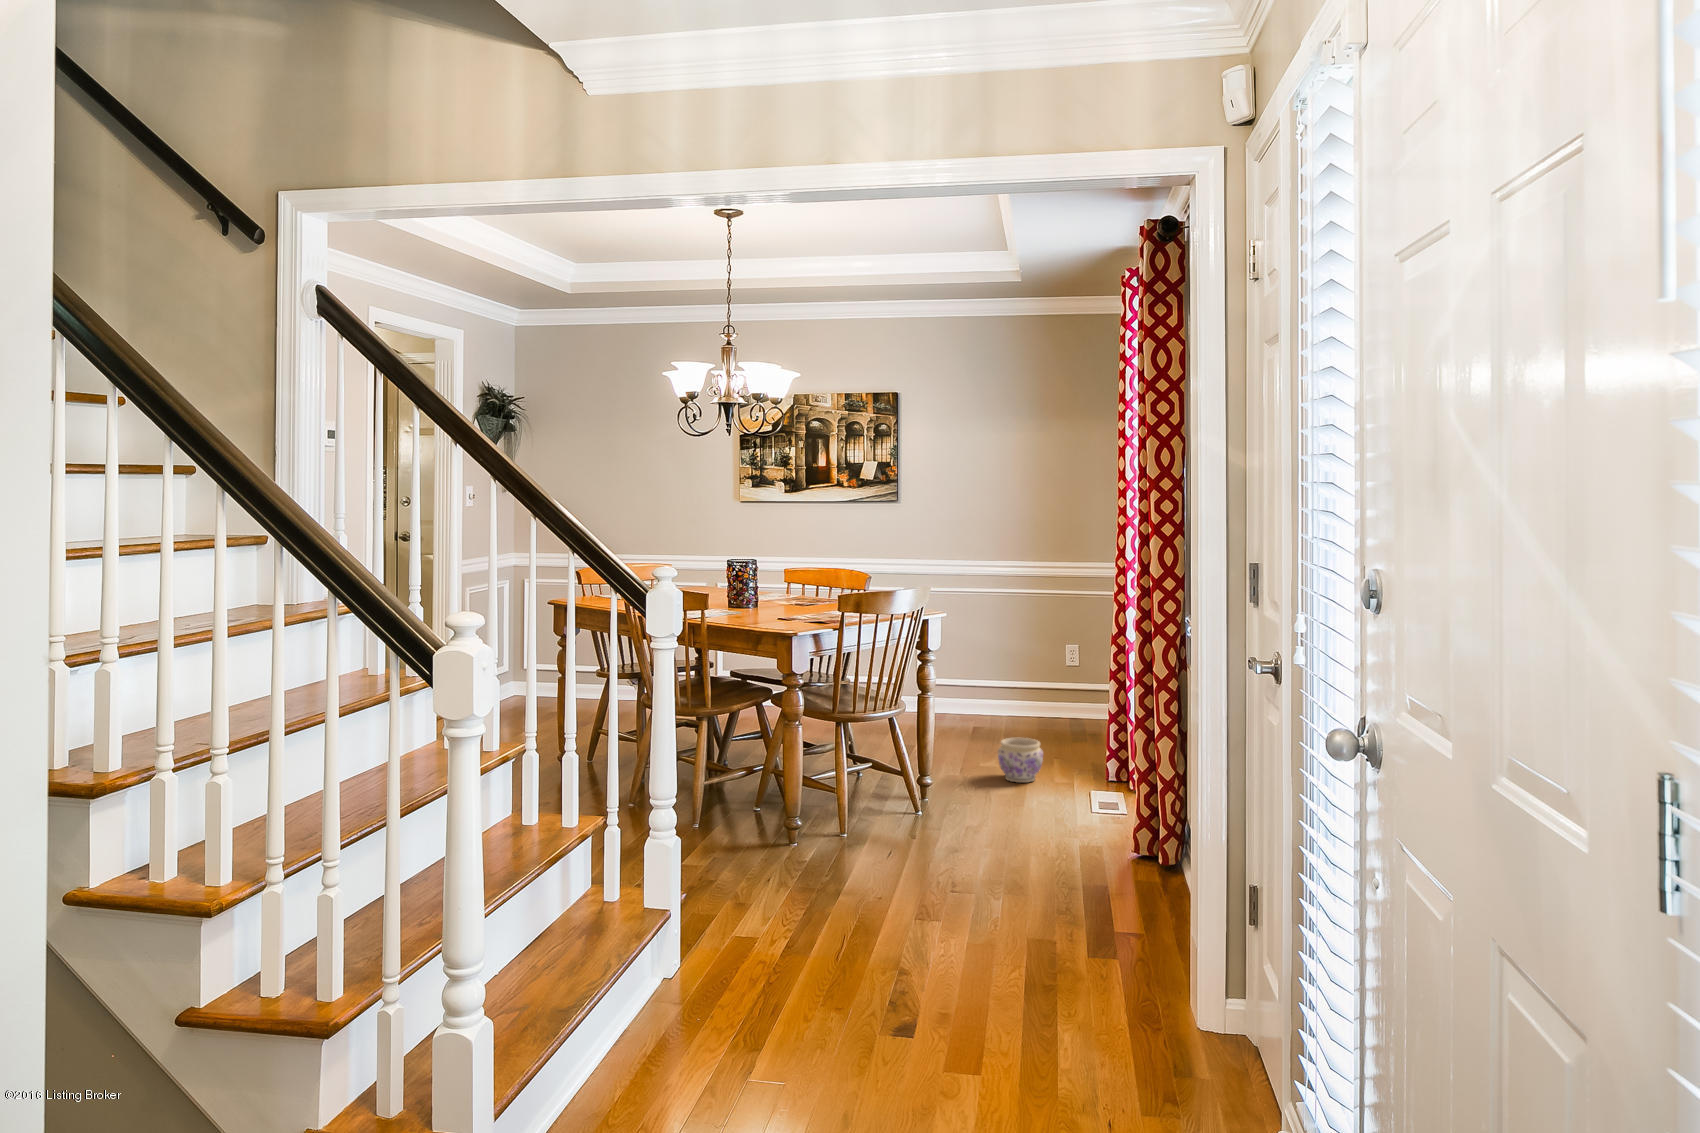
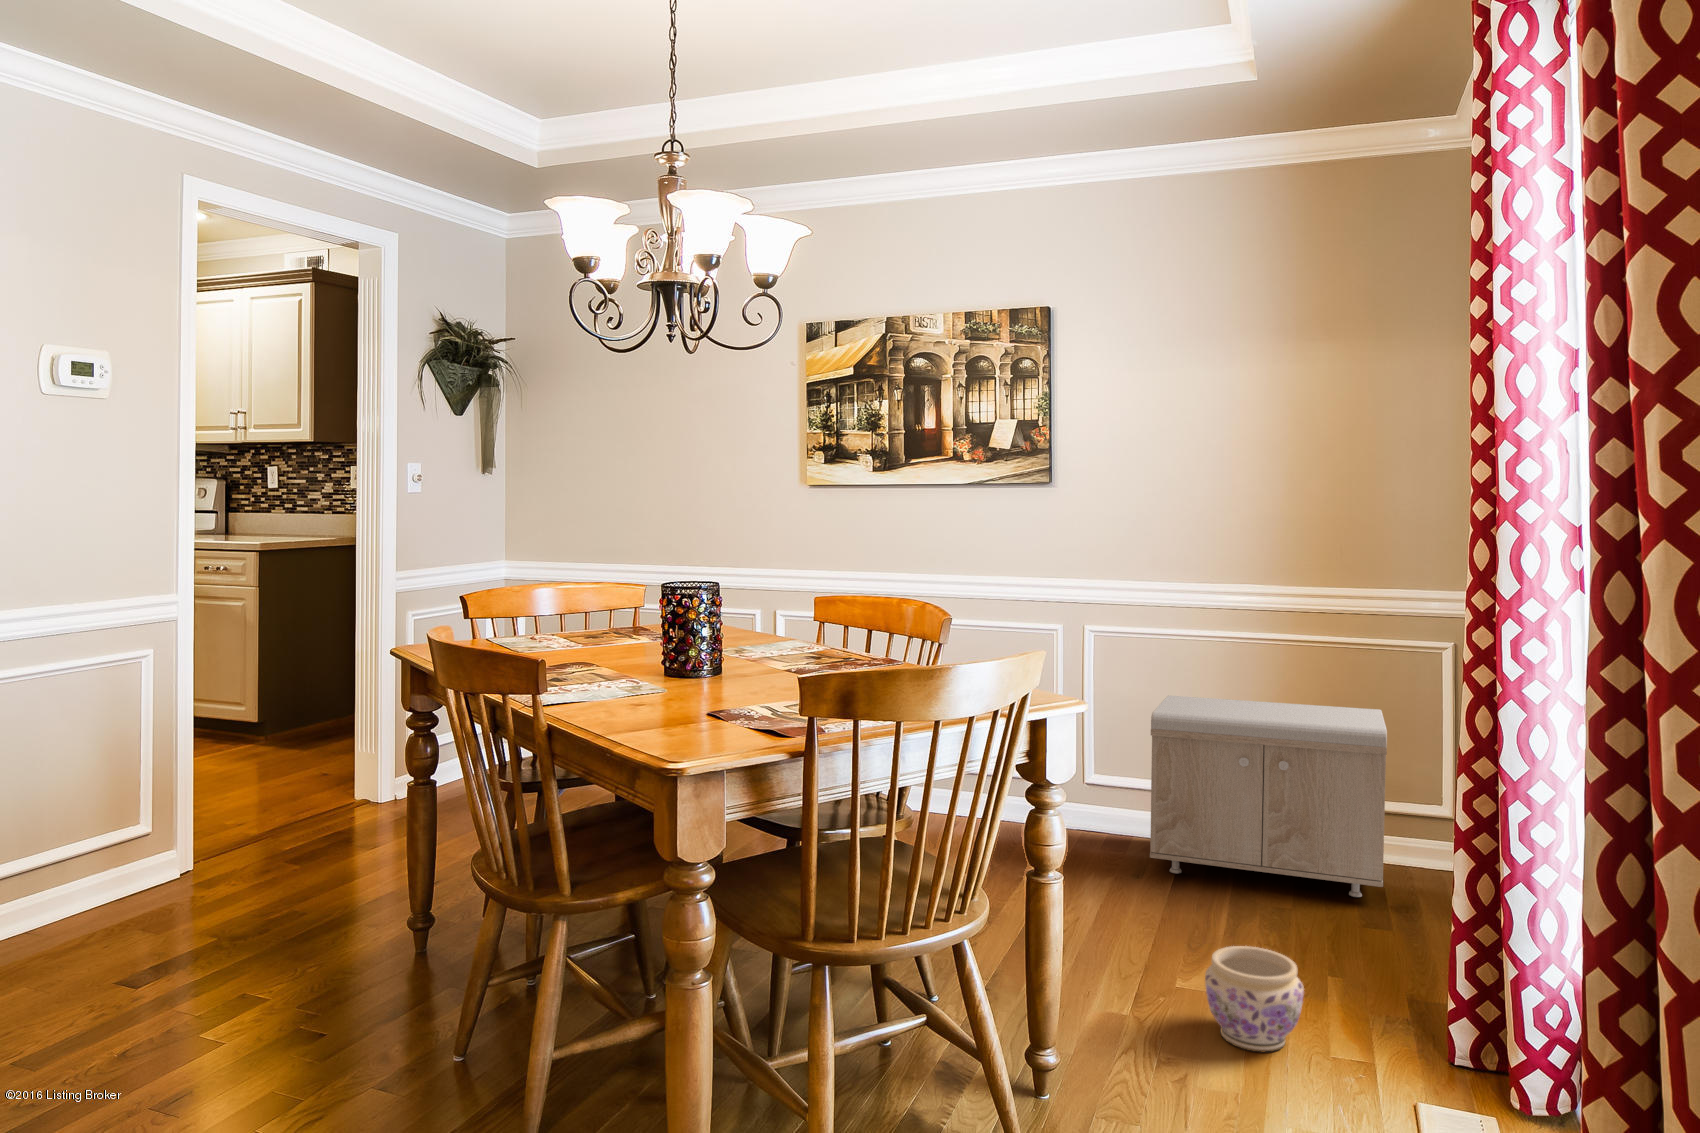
storage bench: none [961,628,1086,731] -> present [1150,696,1387,897]

